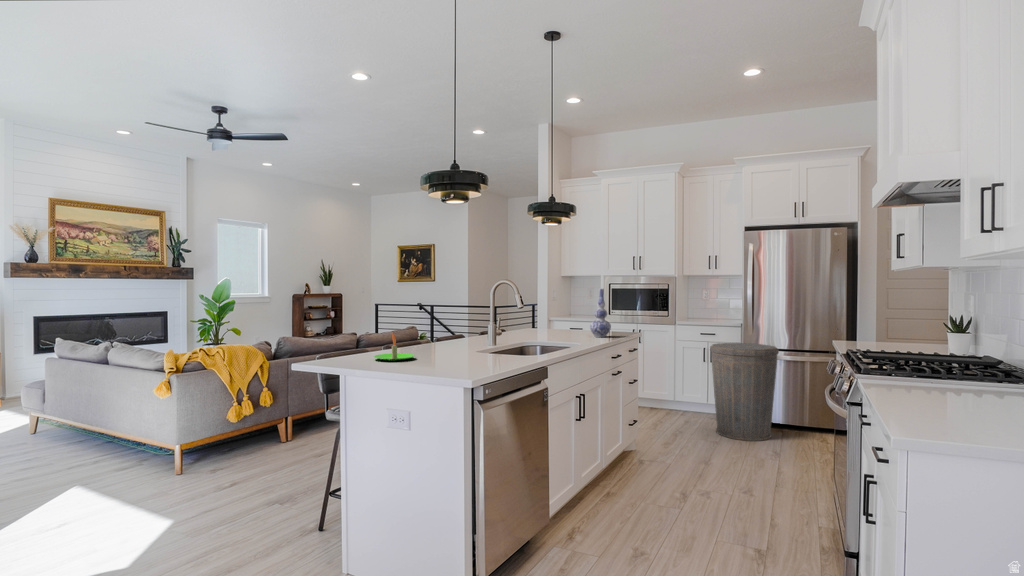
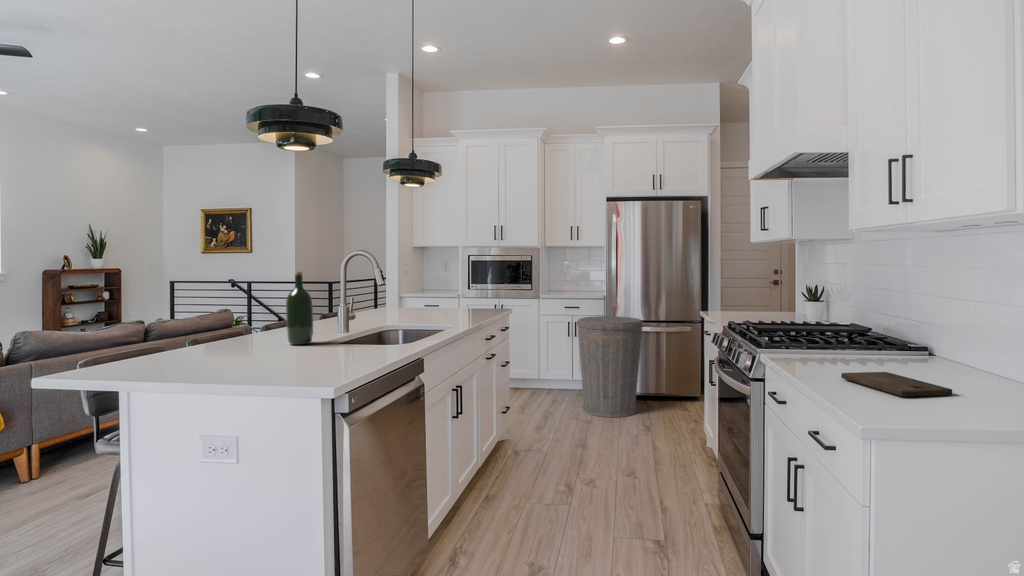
vase: present [590,289,611,337] -> none [457,260,481,316]
wine bottle: none [449,297,468,353] -> present [286,272,313,345]
candle: present [374,333,415,361] -> none [175,323,240,363]
cutting board: none [894,393,989,415] -> present [841,372,952,396]

